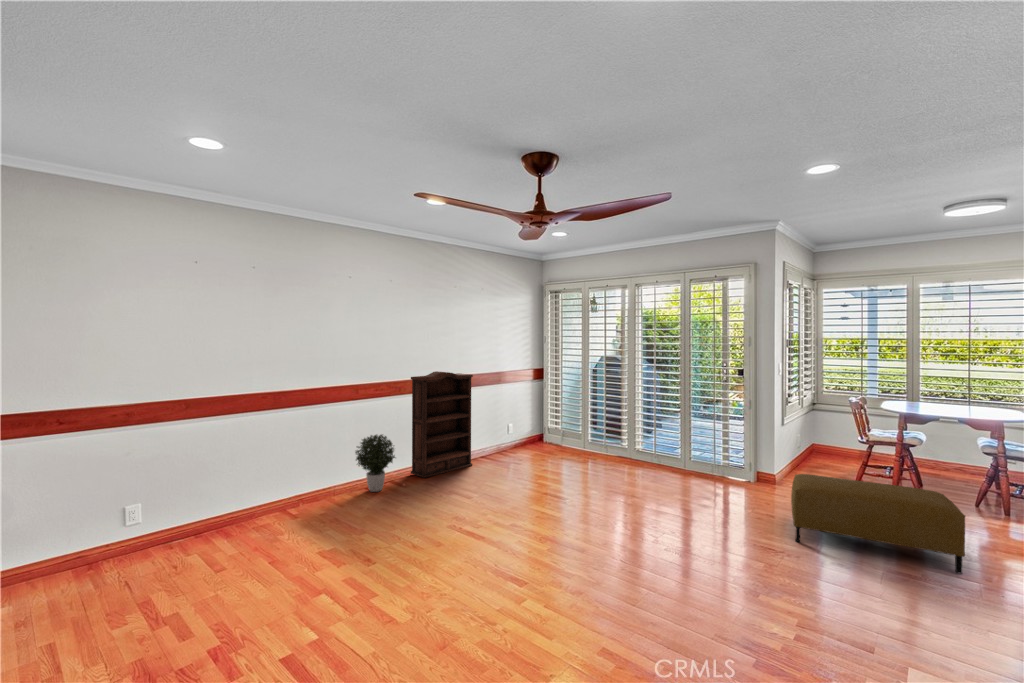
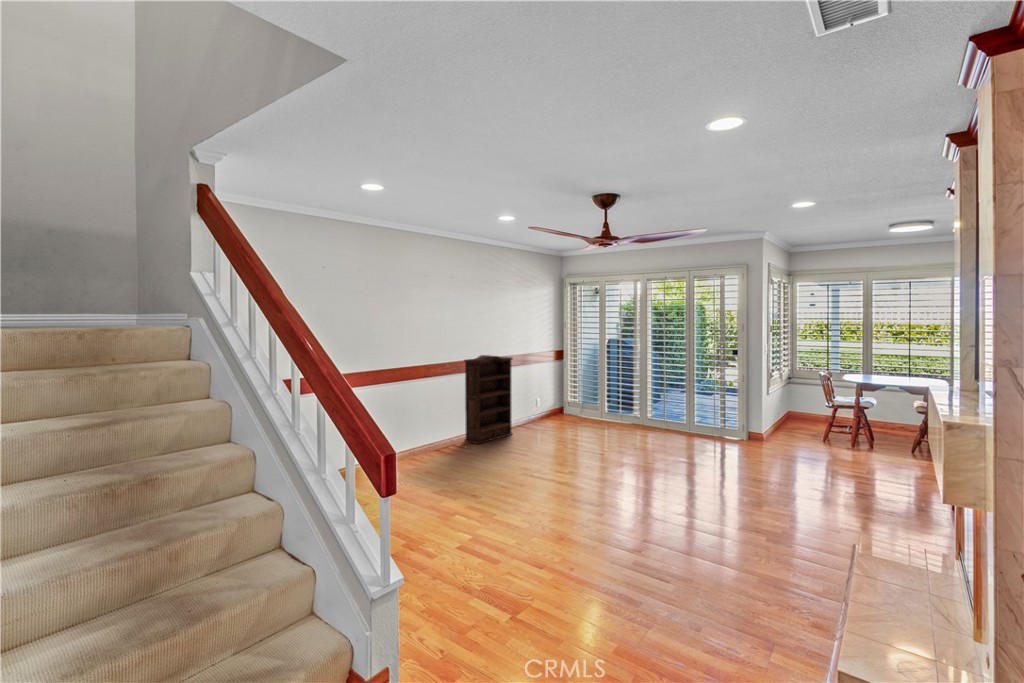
potted plant: present [355,435,395,492] -> none [426,407,460,455]
ottoman: present [791,474,965,574] -> none [778,429,900,491]

